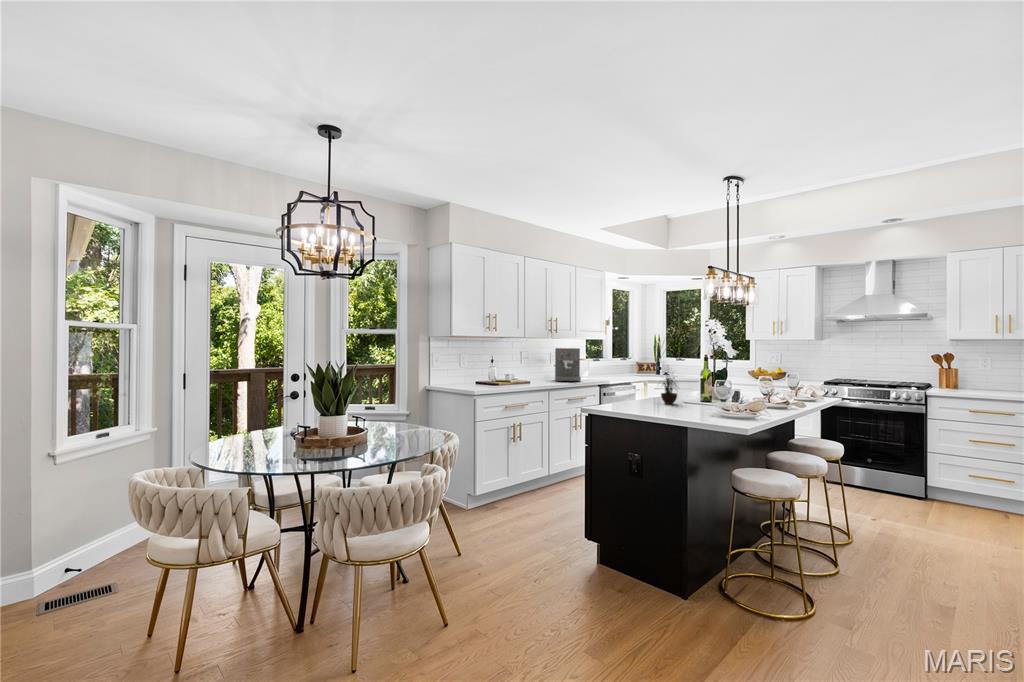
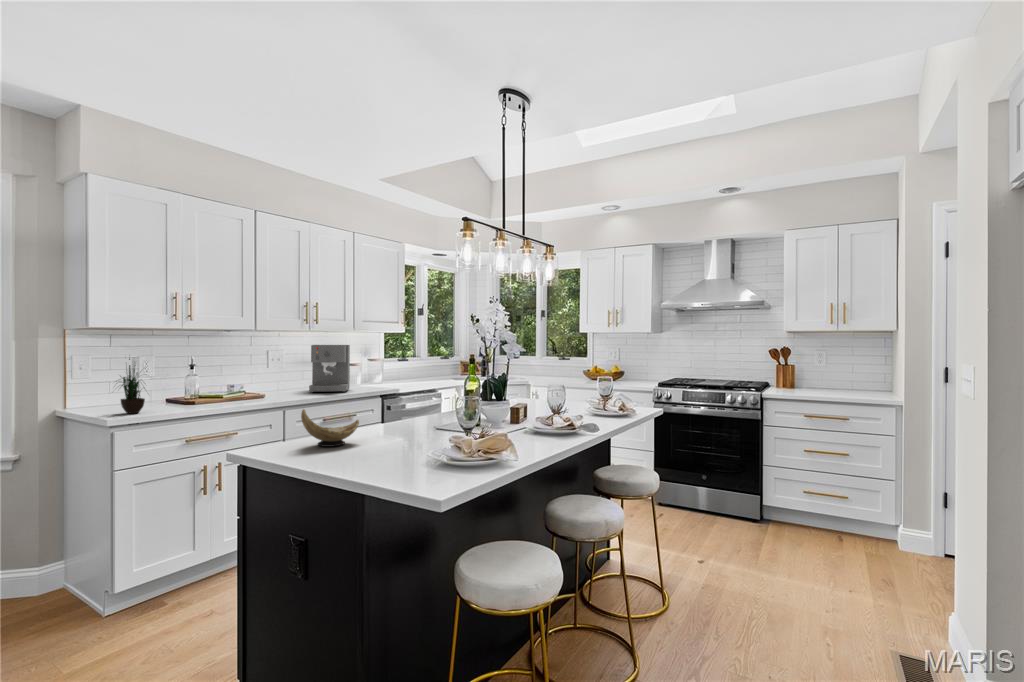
potted plant: present [661,375,677,404] -> present [121,358,145,414]
decorative bowl: none [611,386,642,409] -> present [301,409,359,447]

